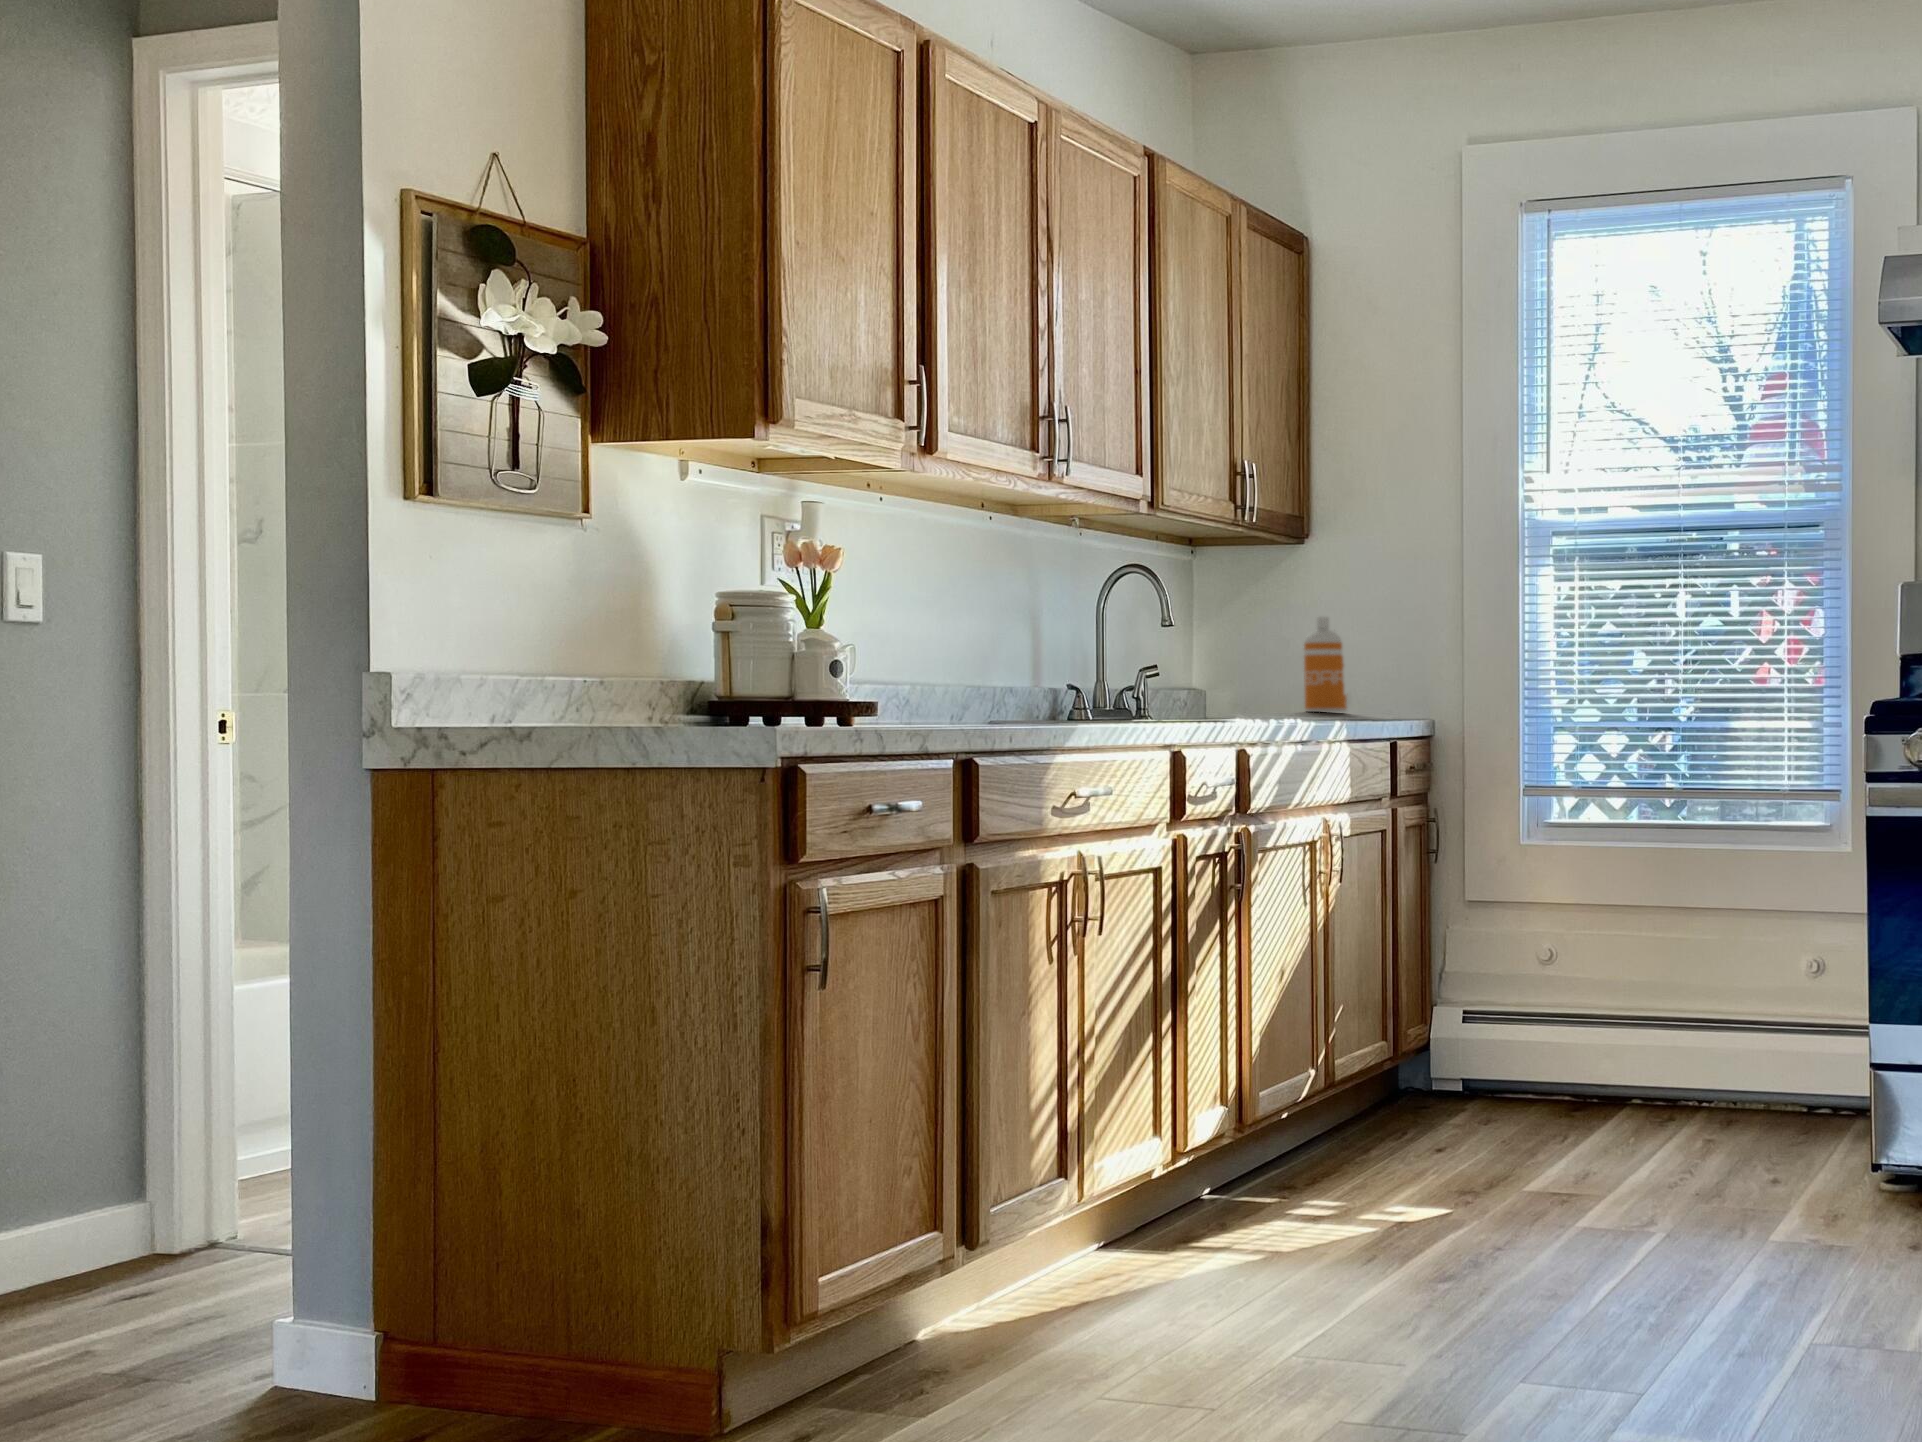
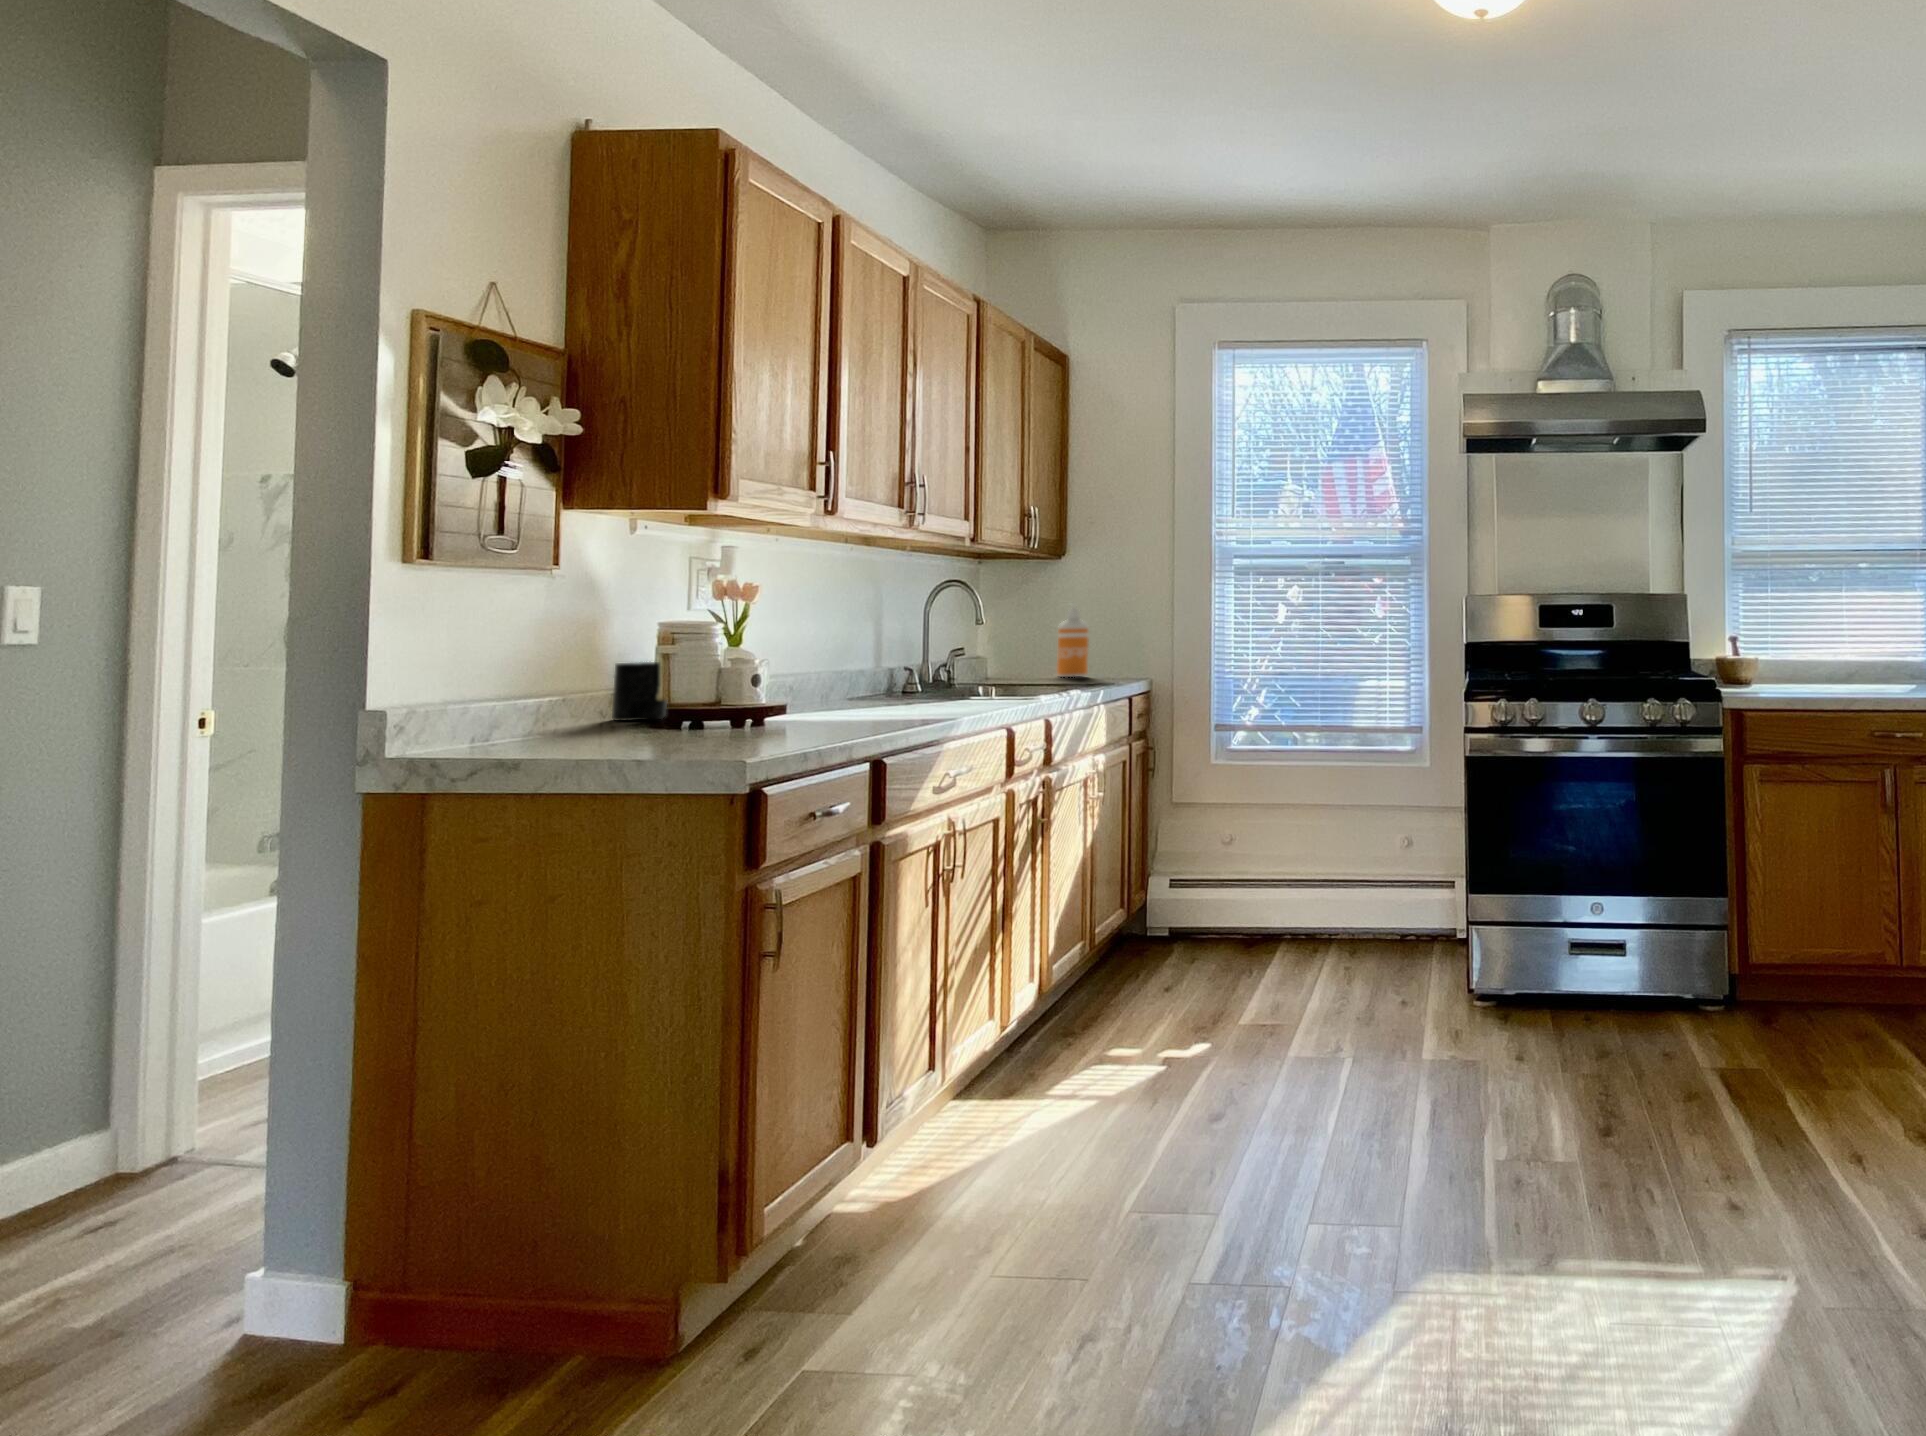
mug: none [676,641,755,713] -> present [612,662,667,721]

